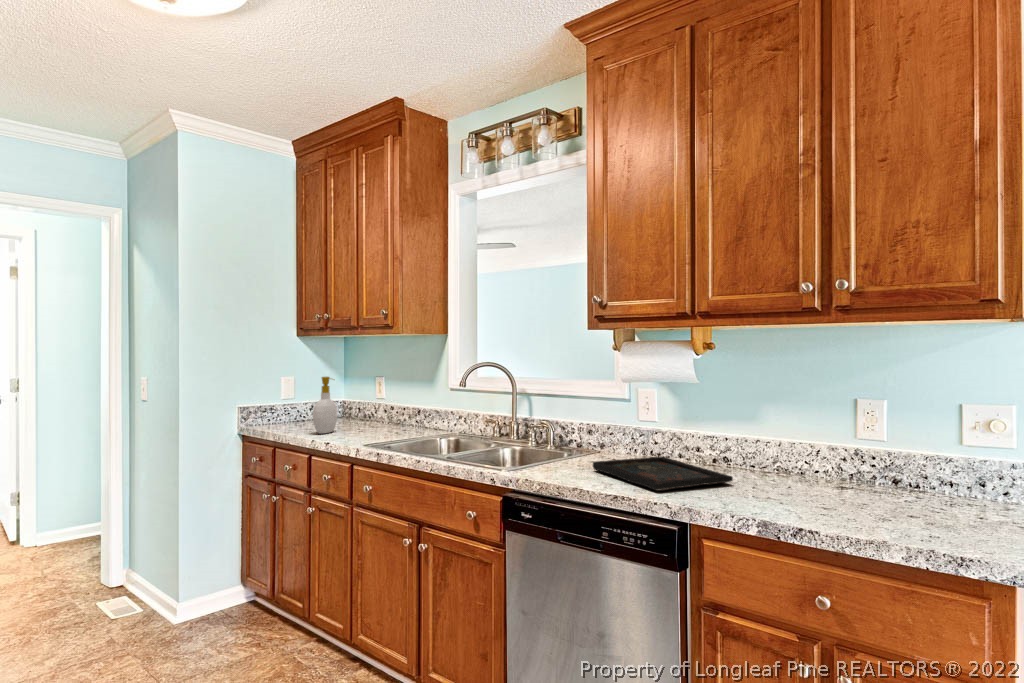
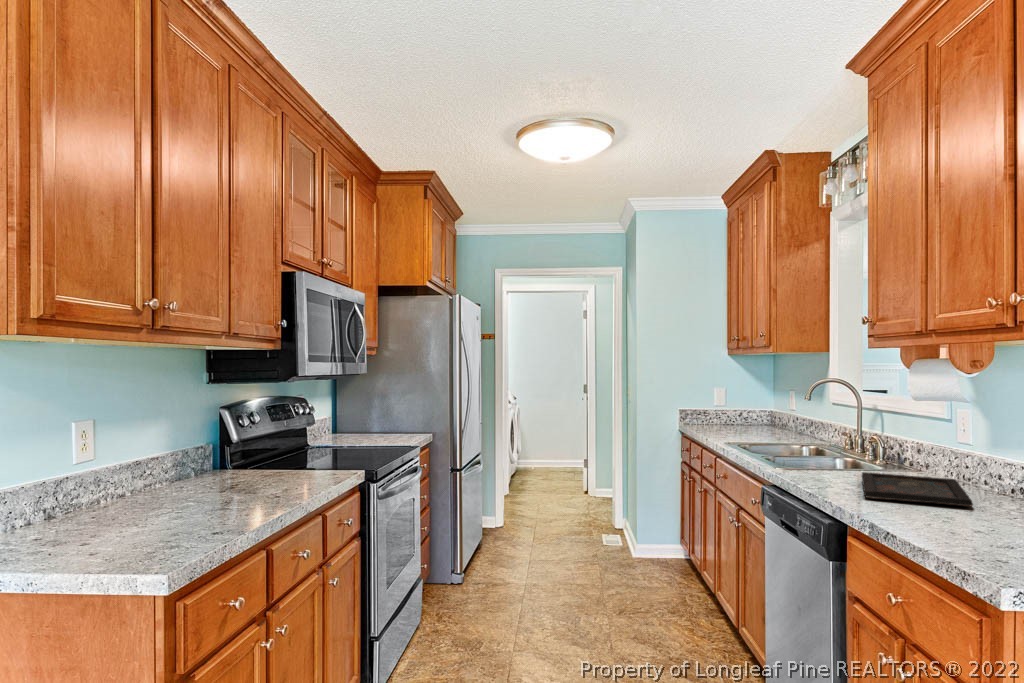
soap bottle: present [313,377,337,434] -> none [717,388,740,434]

